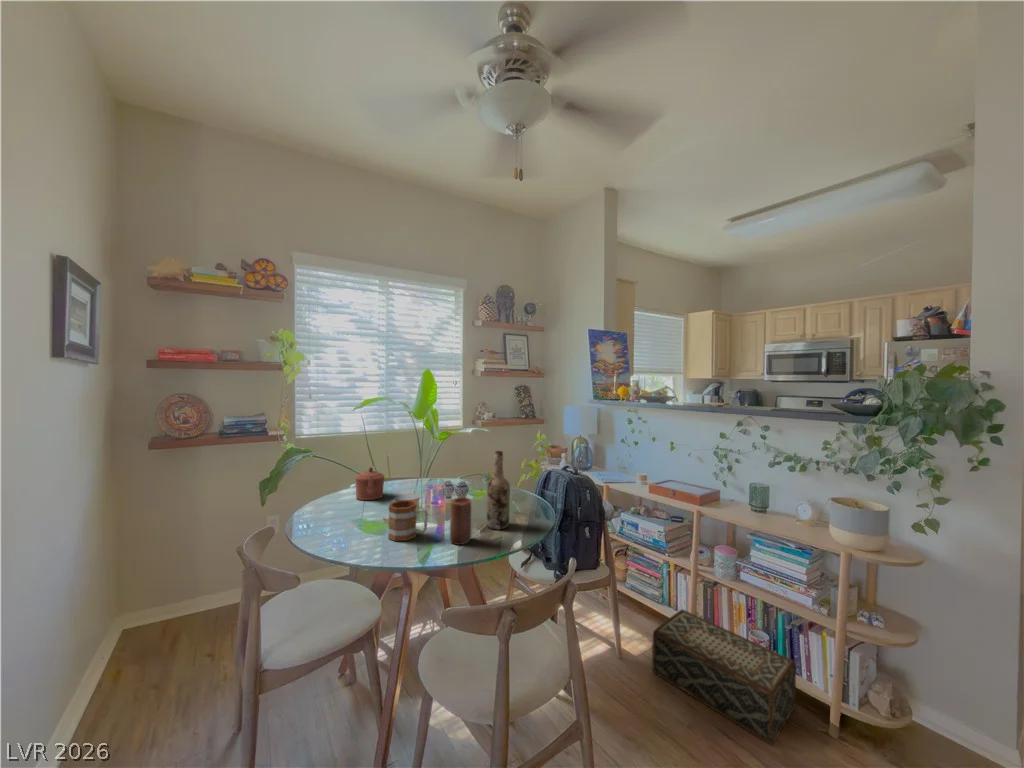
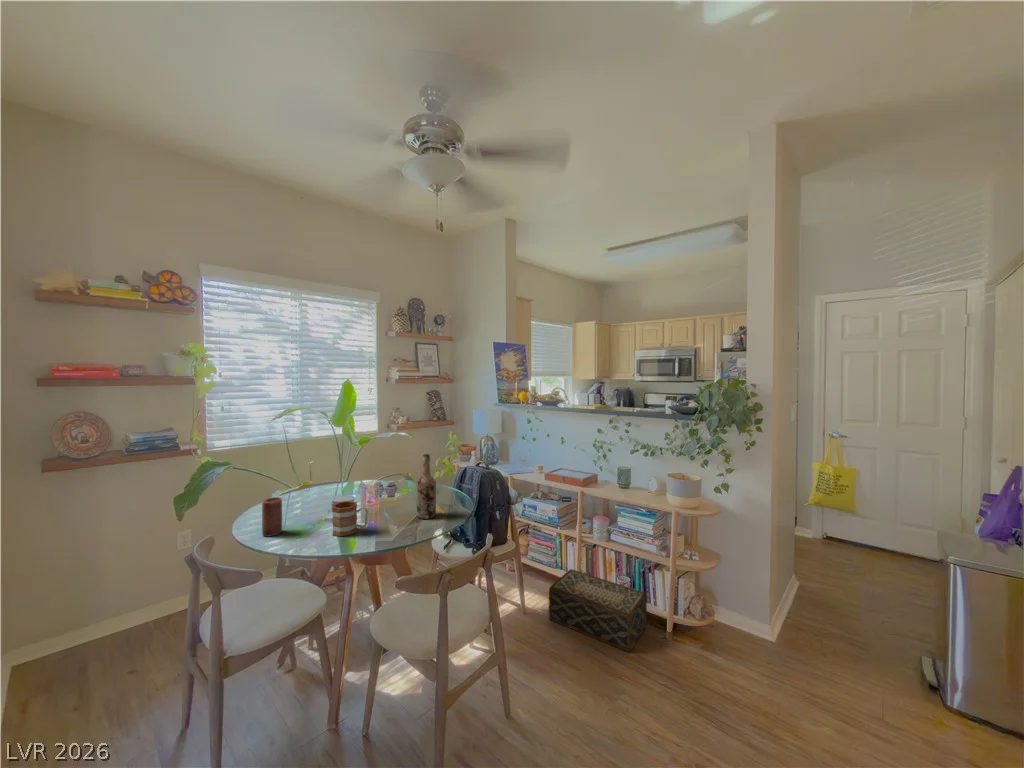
teapot: present [356,467,384,500] -> none [286,475,314,506]
candle: present [450,498,471,545] -> present [262,497,282,537]

